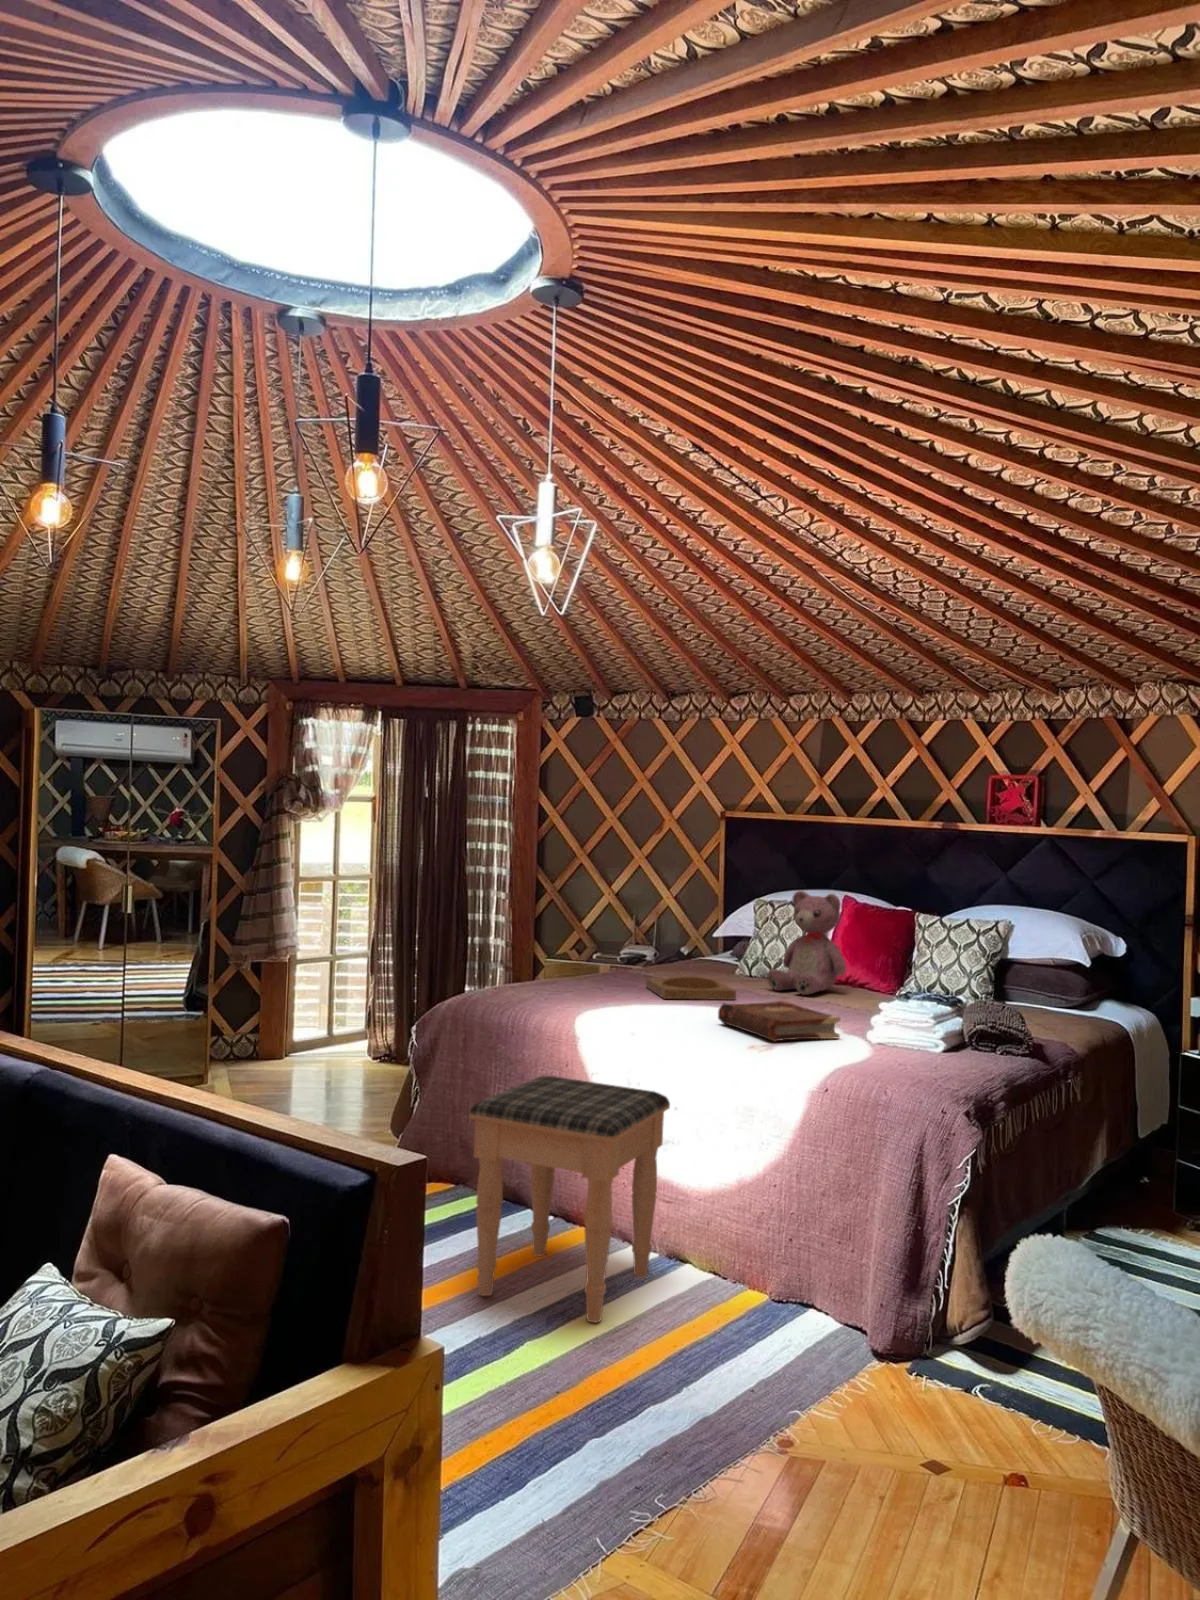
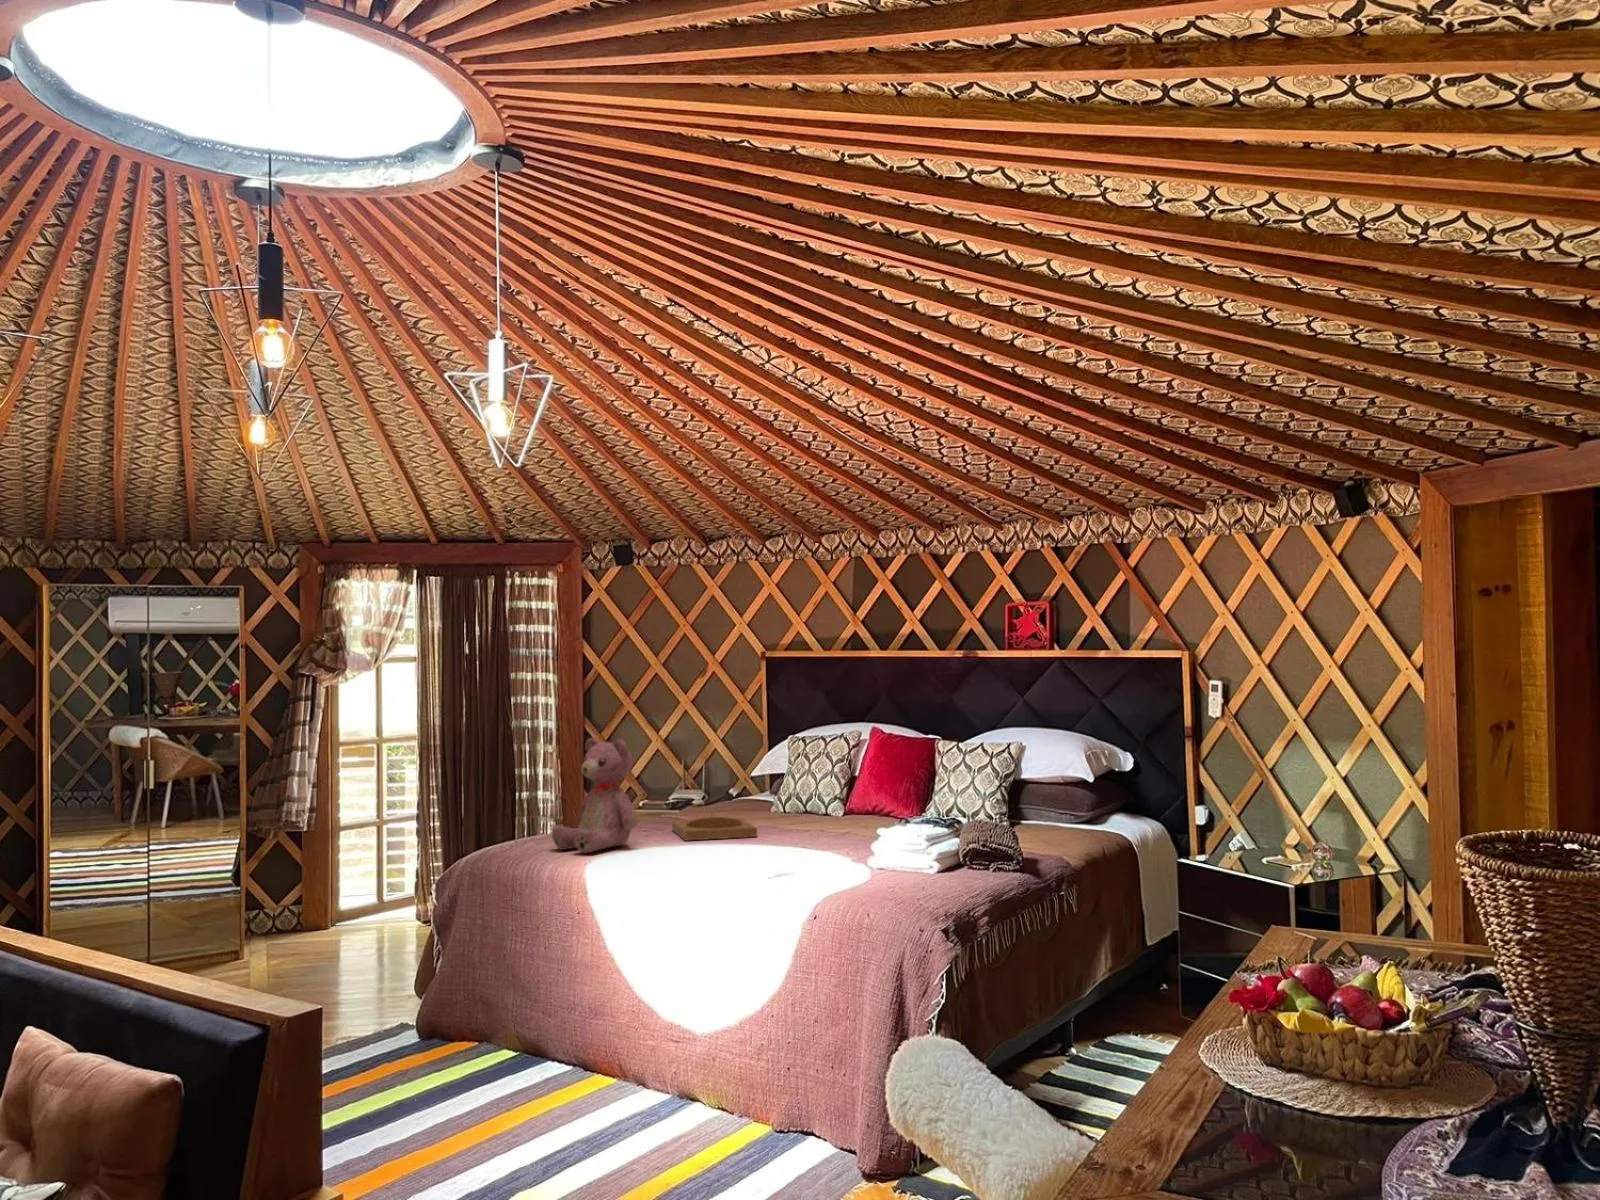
teddy bear: present [767,891,846,995] -> present [552,738,637,853]
book: present [718,1001,841,1042] -> none [728,834,843,875]
footstool: present [470,1075,670,1322] -> none [466,924,674,1167]

